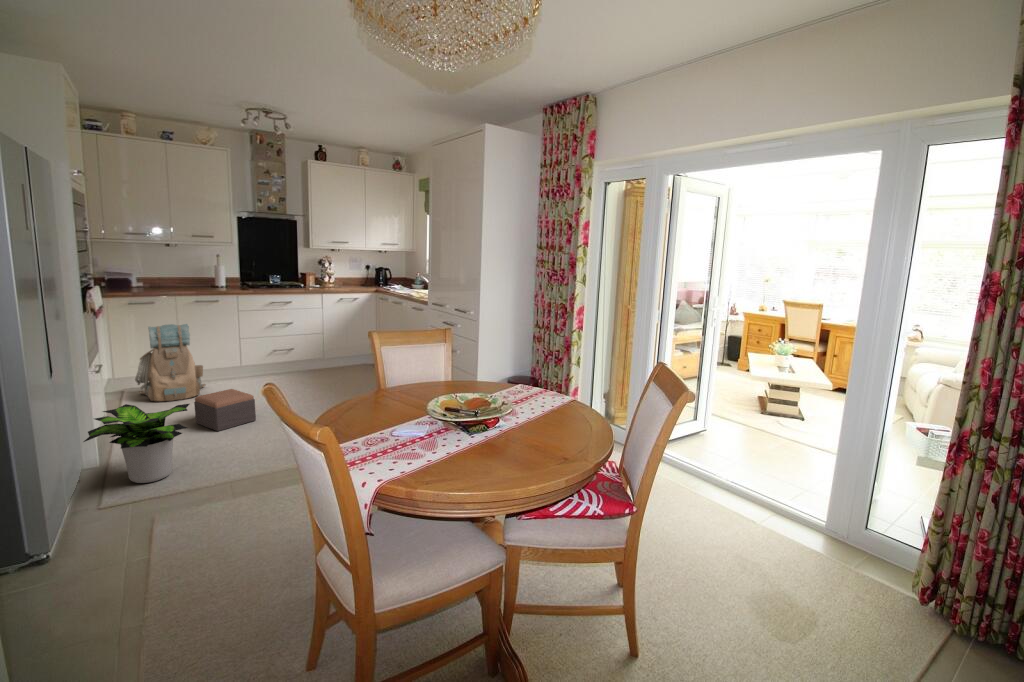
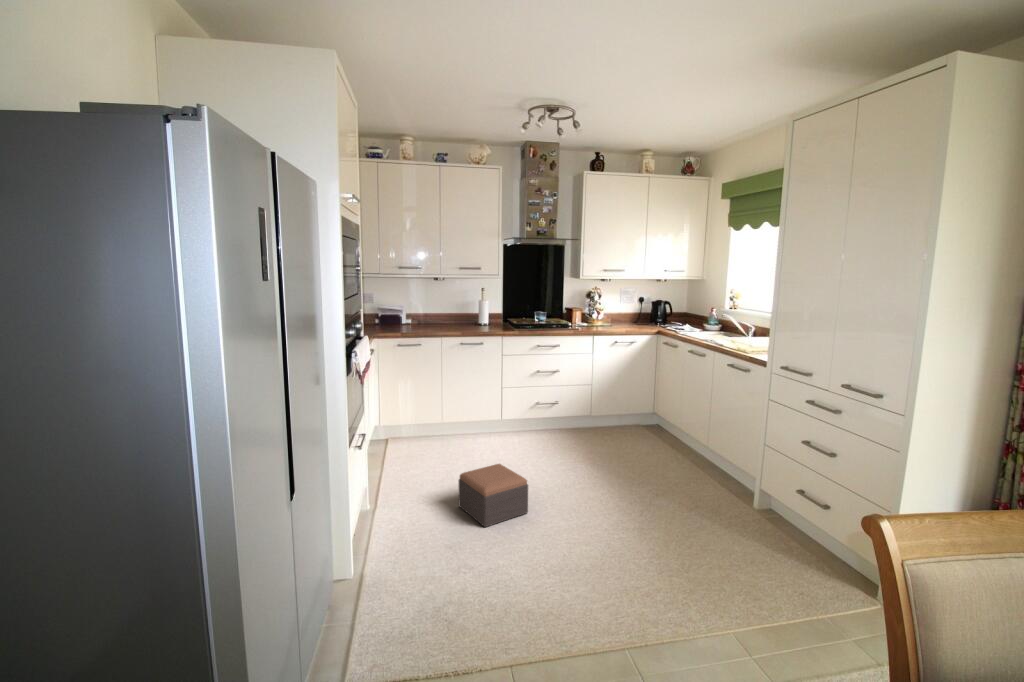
backpack: present [135,324,205,401] -> none [397,371,464,462]
potted plant: present [84,404,189,483] -> none [336,500,464,628]

